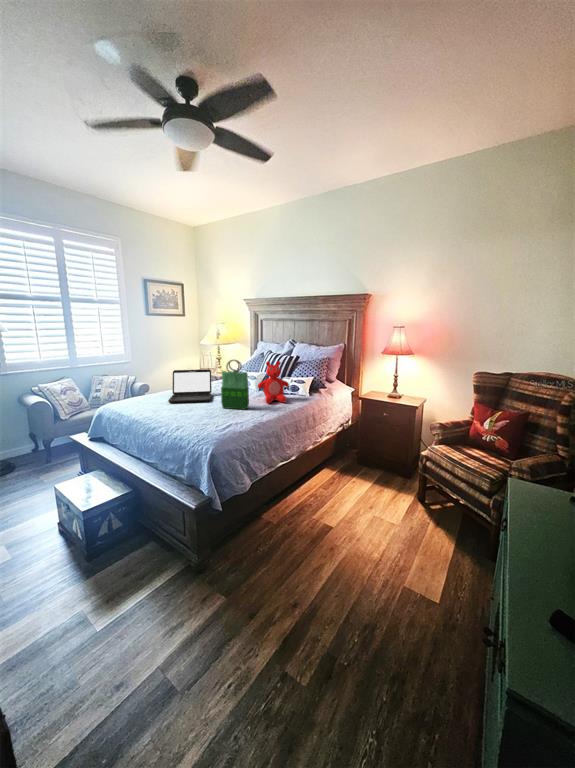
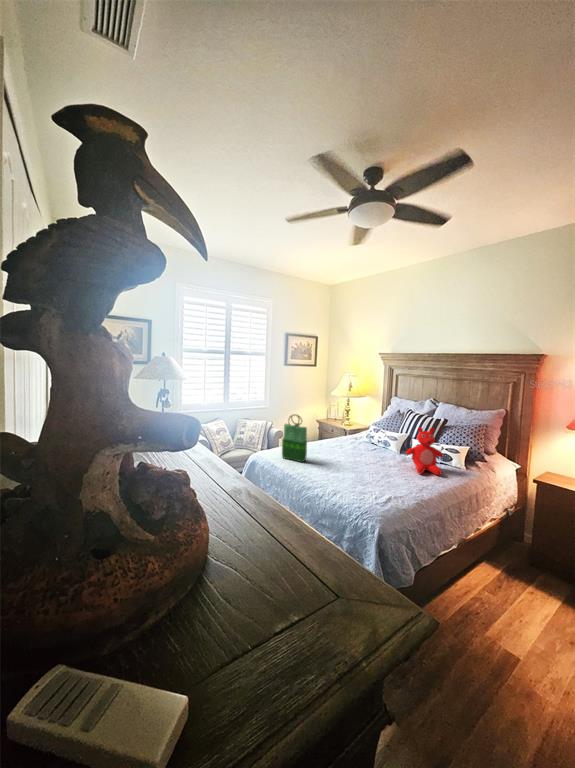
tote bag: present [221,360,249,409] -> present [282,414,307,462]
laptop: present [168,369,211,403] -> none [314,426,355,463]

